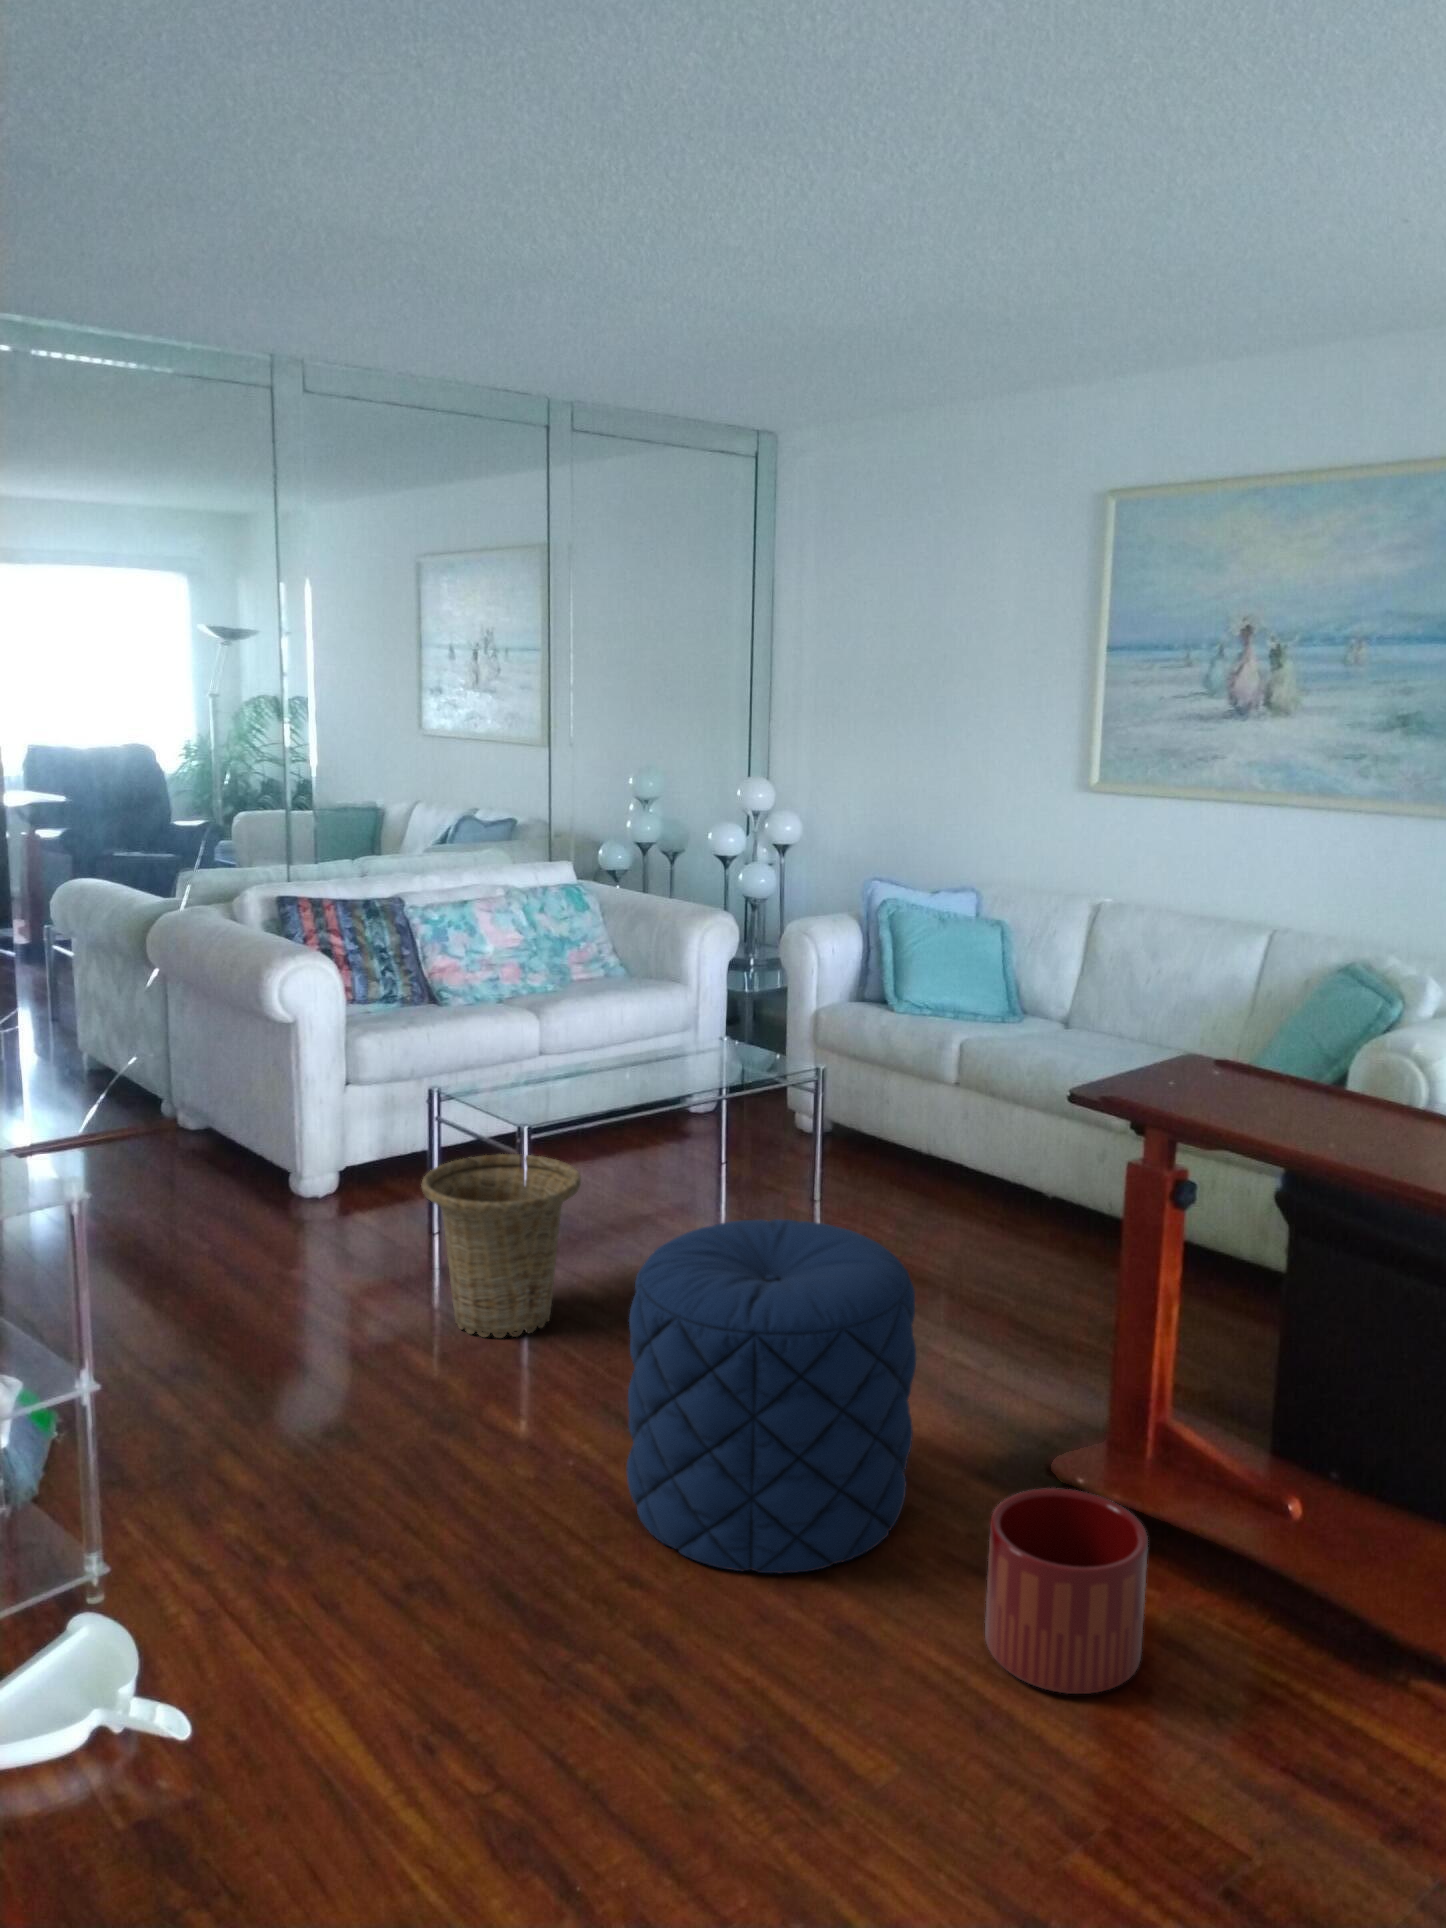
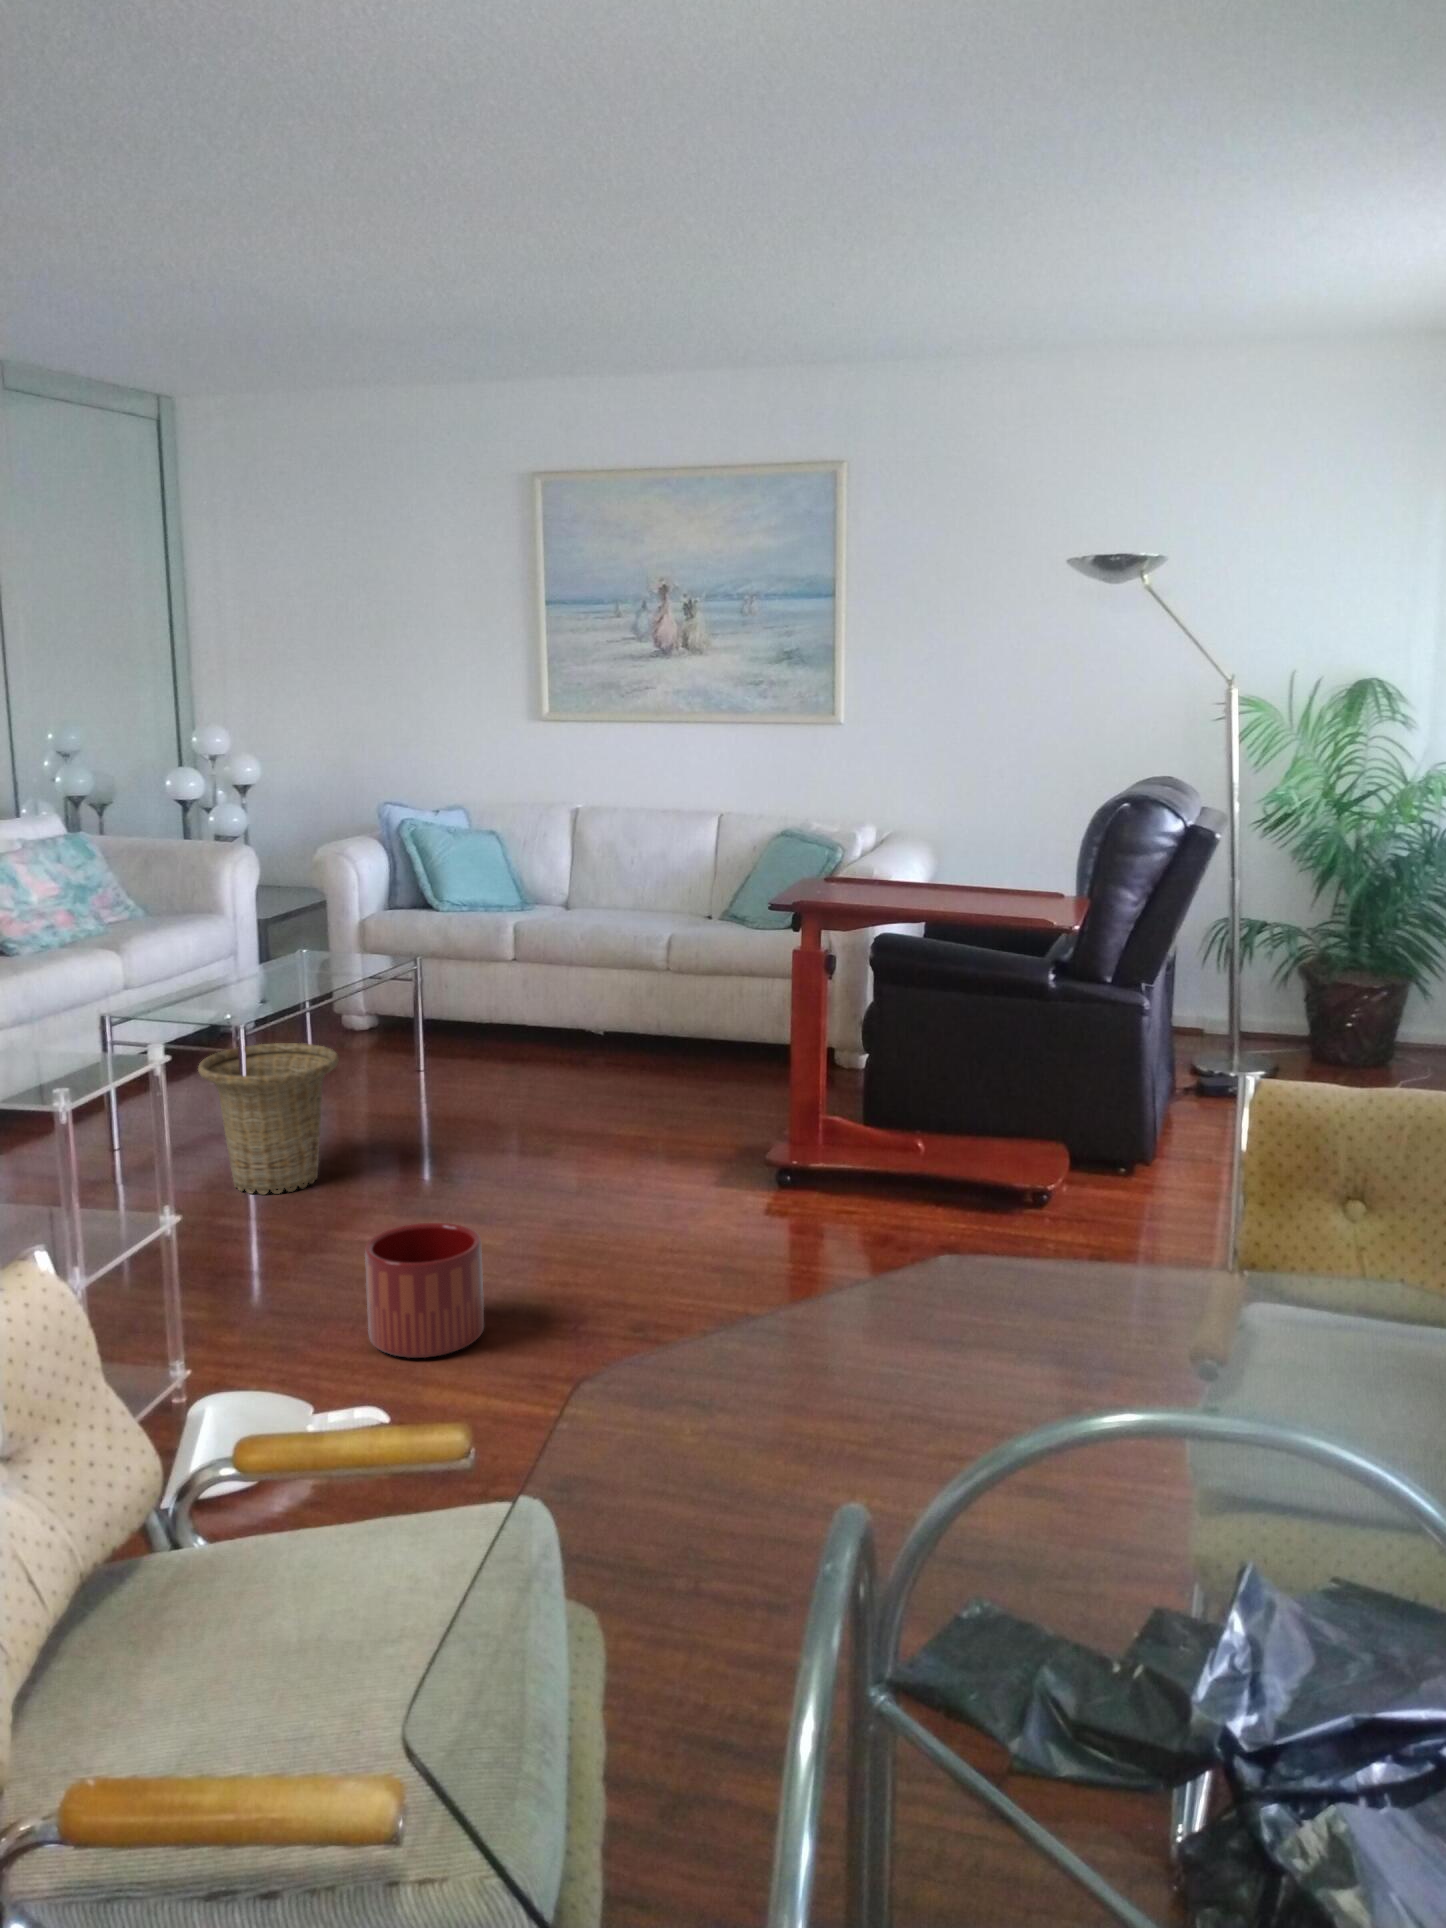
pouf: present [627,1219,916,1573] -> none [505,1025,714,1259]
planter: present [985,1488,1148,1694] -> present [365,1223,484,1358]

